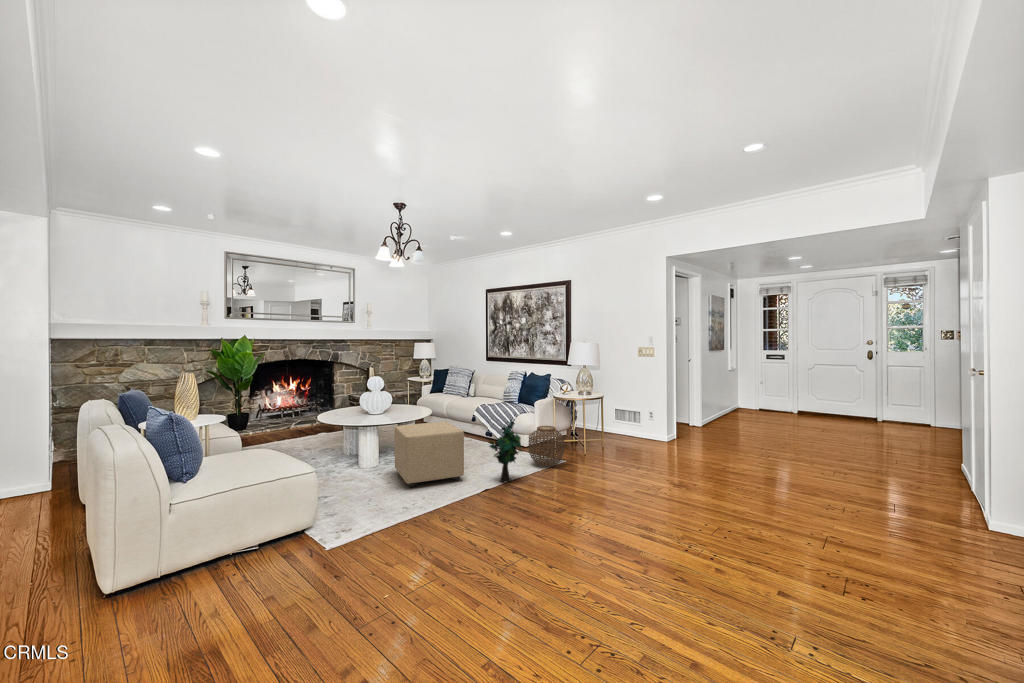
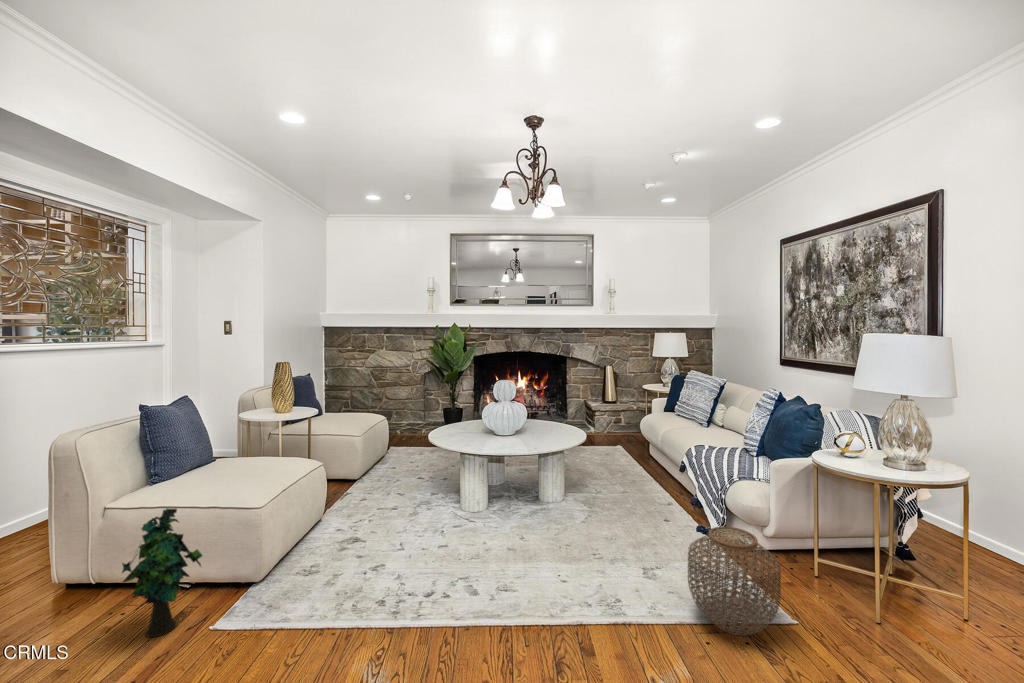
decorative plant: present [490,421,522,482] -> present [122,509,202,637]
ottoman: present [394,422,464,487] -> none [433,460,556,584]

